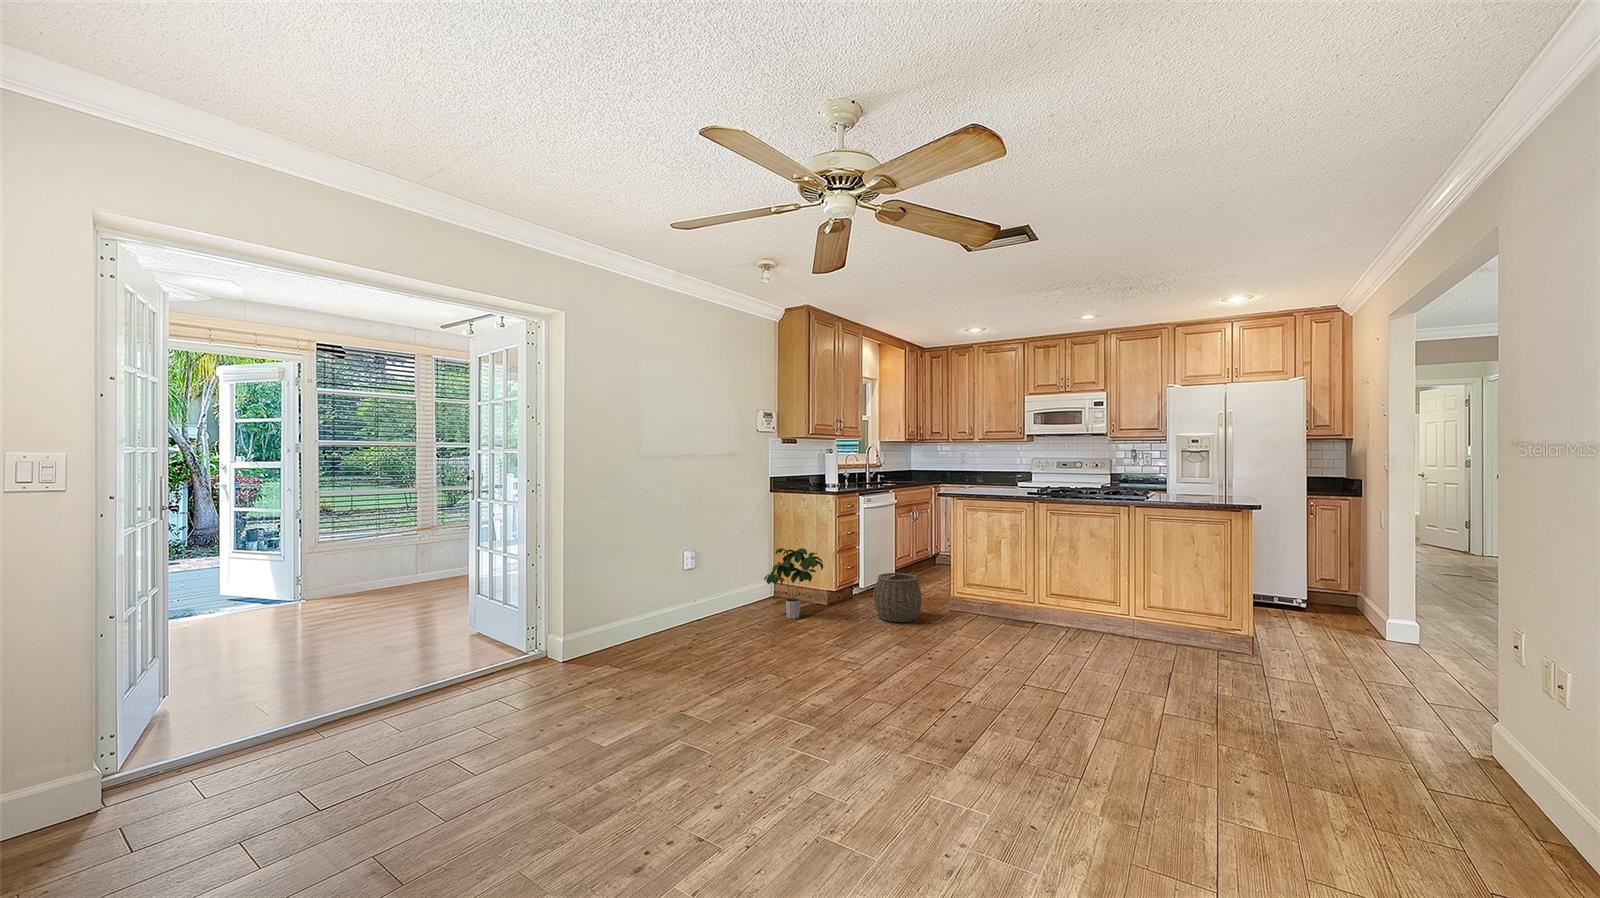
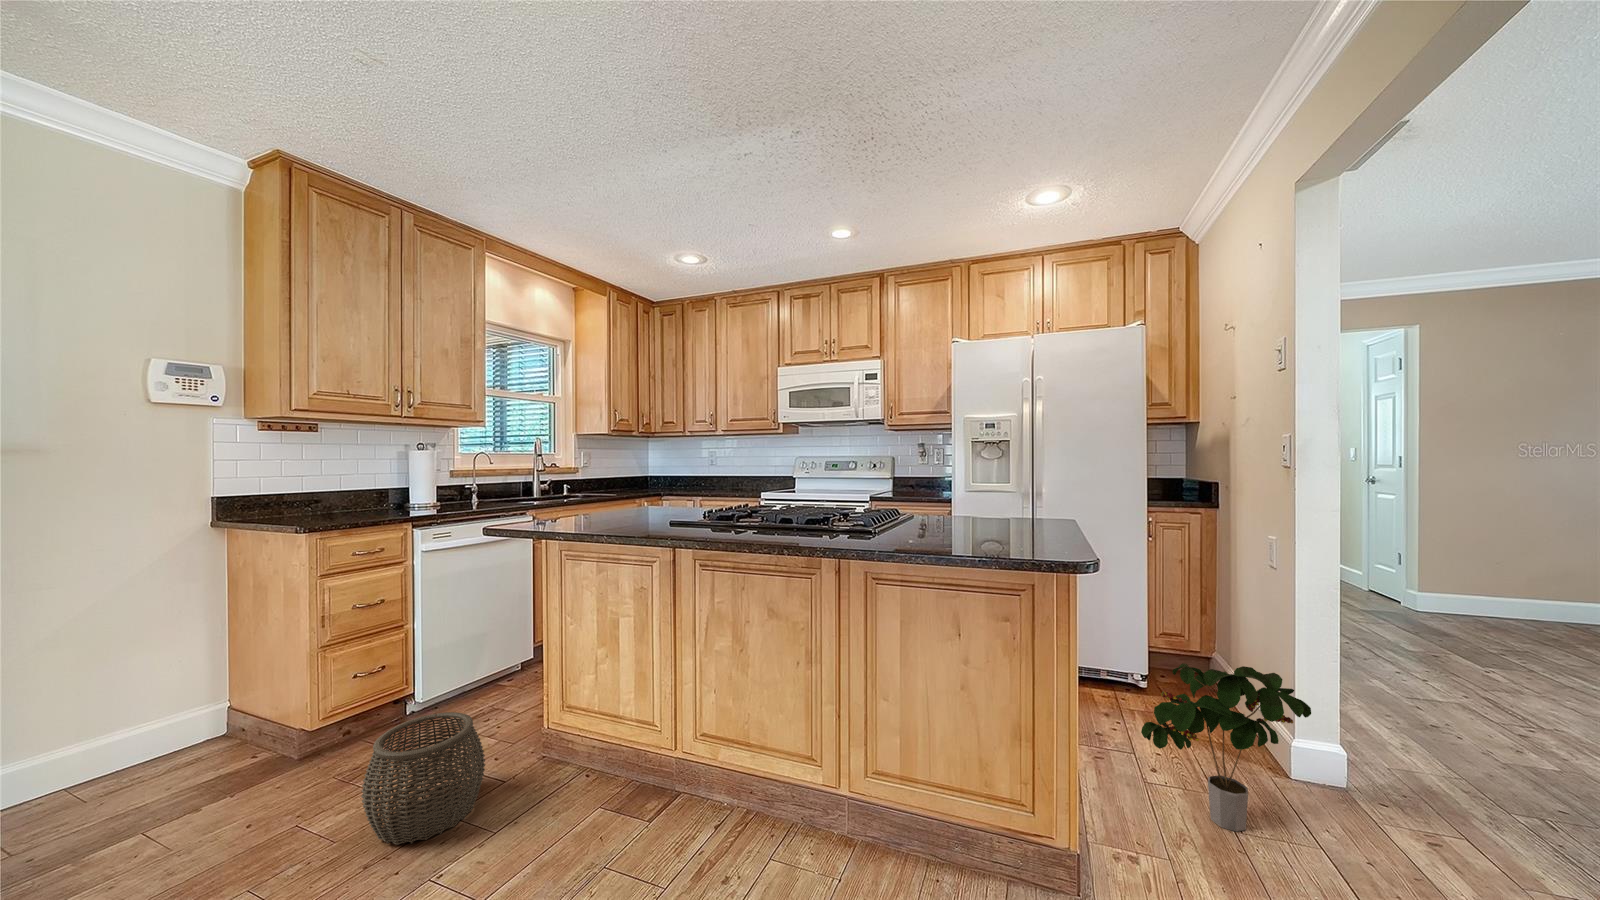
potted plant: present [764,548,823,619] -> present [1141,663,1311,831]

